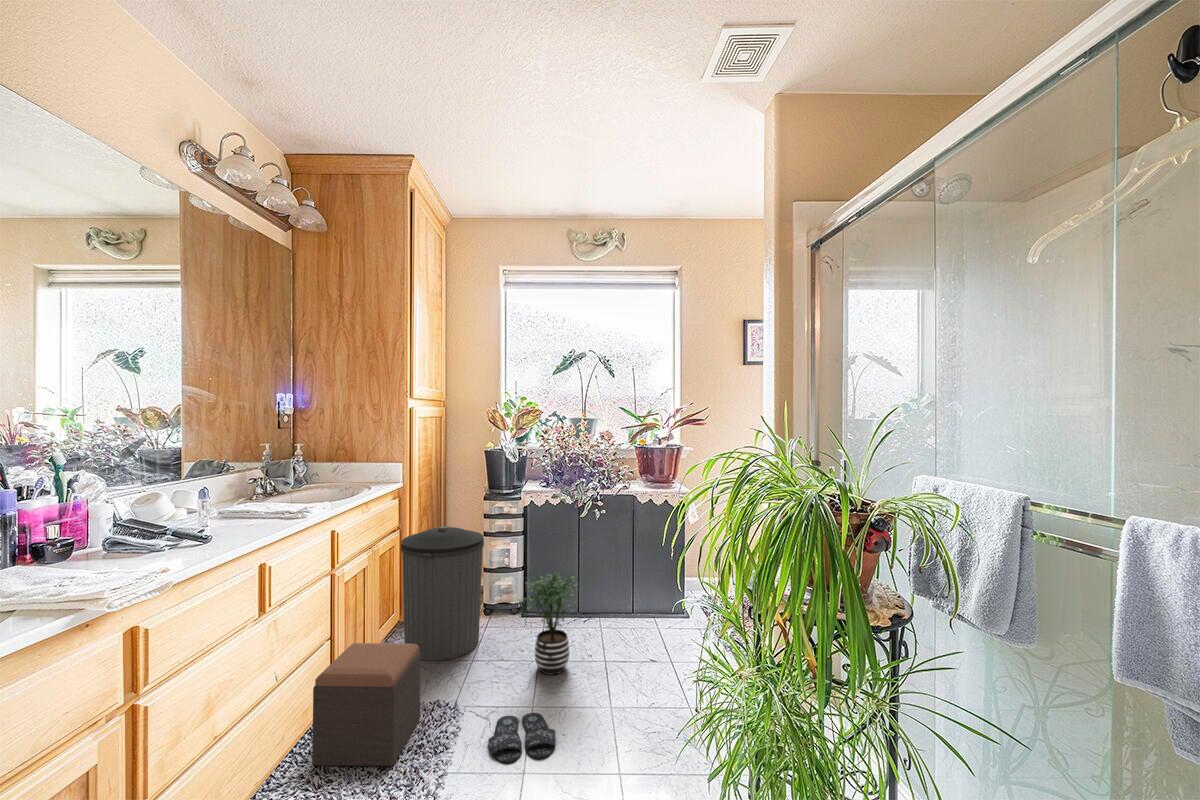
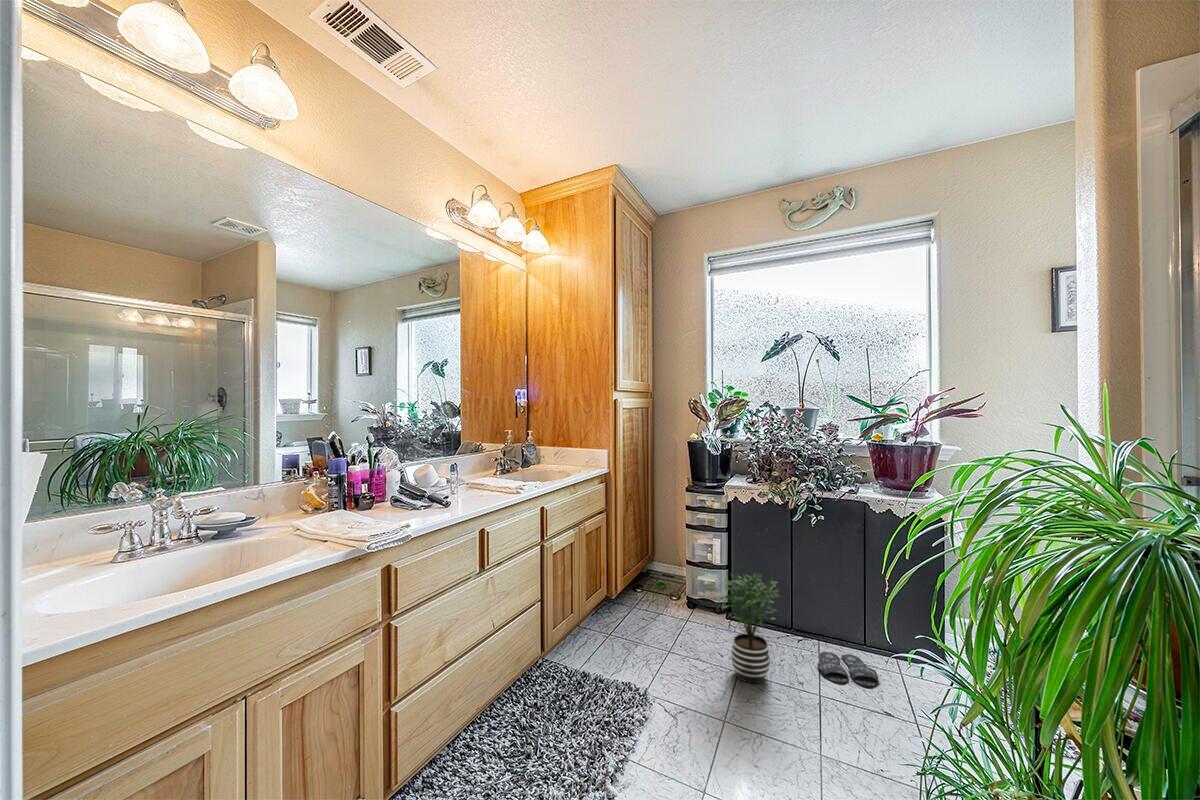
trash can: present [401,526,484,661] -> none [607,513,684,643]
footstool: present [312,643,421,766] -> none [517,612,613,736]
slippers: present [488,713,556,763] -> present [817,652,878,688]

